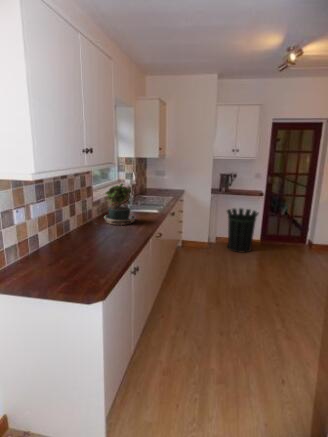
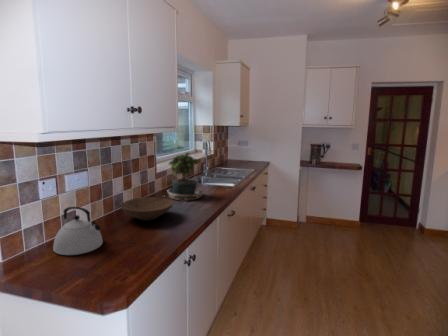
waste bin: present [227,208,258,253] -> none [318,184,357,236]
wooden bowl: none [73,222,116,242] -> present [121,197,172,221]
kettle: none [29,230,68,269] -> present [53,207,103,255]

